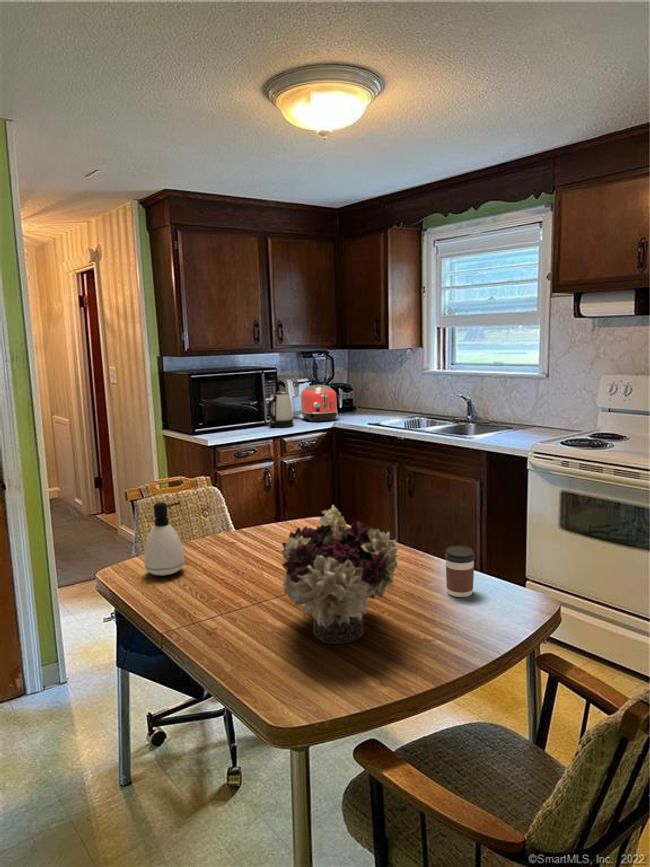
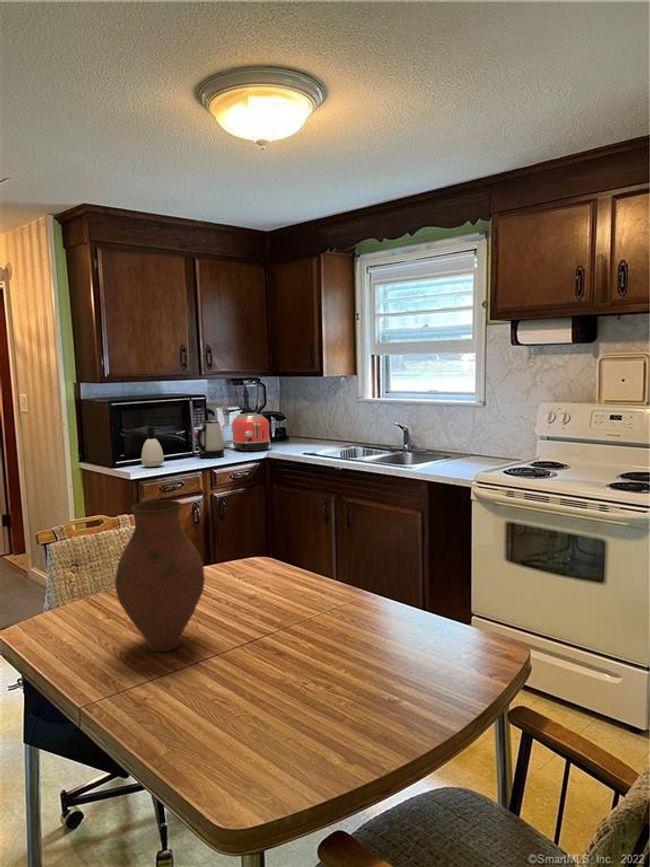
vase: none [192,463,268,593] -> present [115,500,205,652]
soap dispenser: present [144,502,185,576] -> present [141,426,164,467]
flower arrangement: present [282,505,398,644] -> none [224,548,361,712]
coffee cup: present [445,545,475,597] -> none [405,587,438,645]

